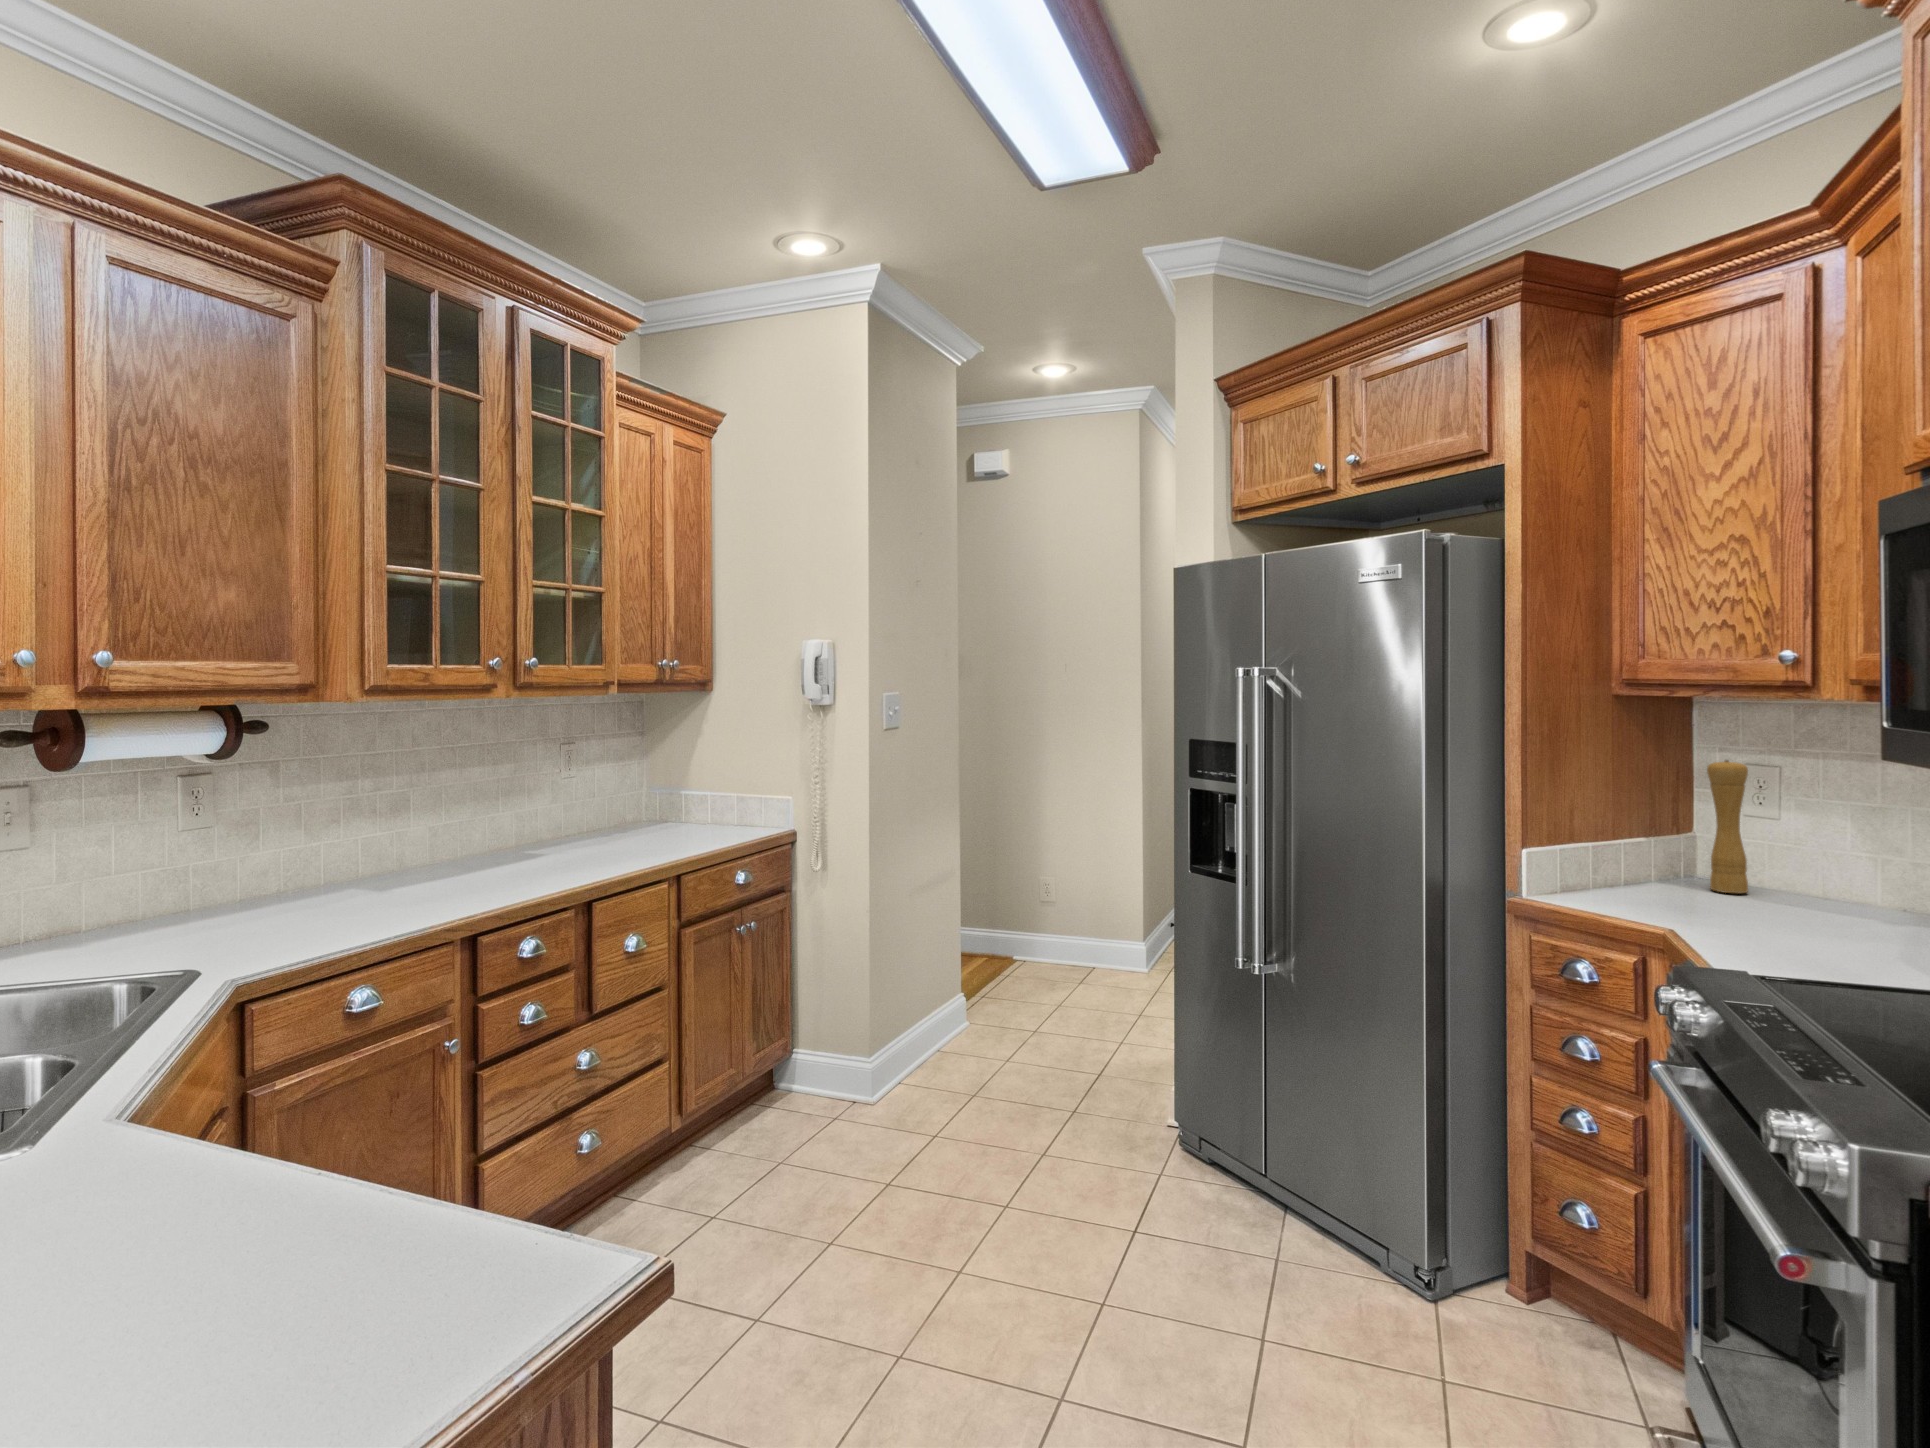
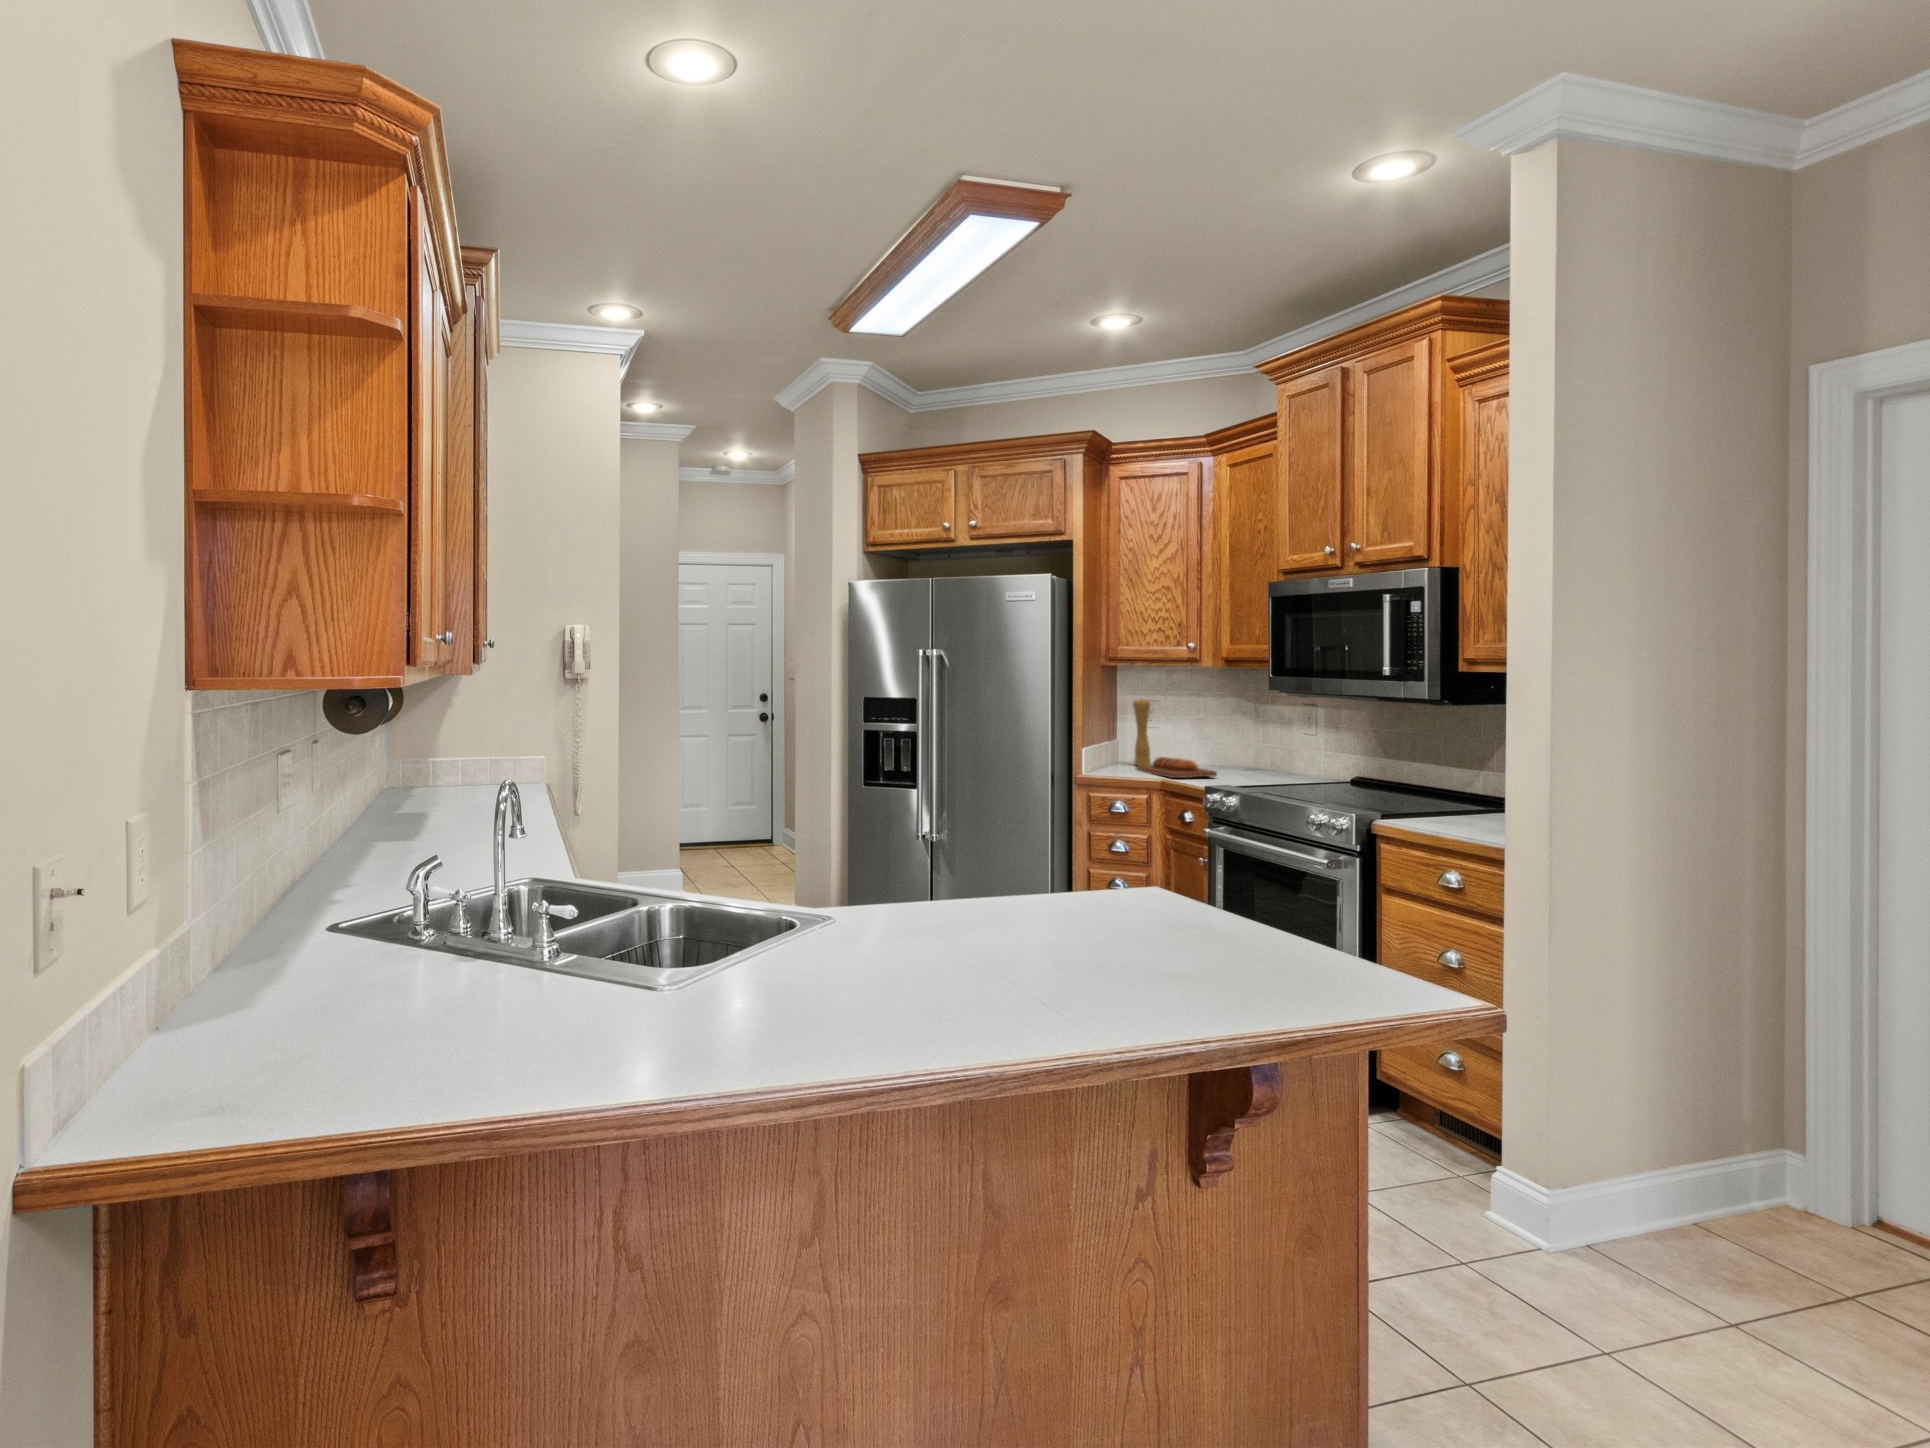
bread loaf: none [1684,882,1839,943] -> present [1136,757,1217,778]

